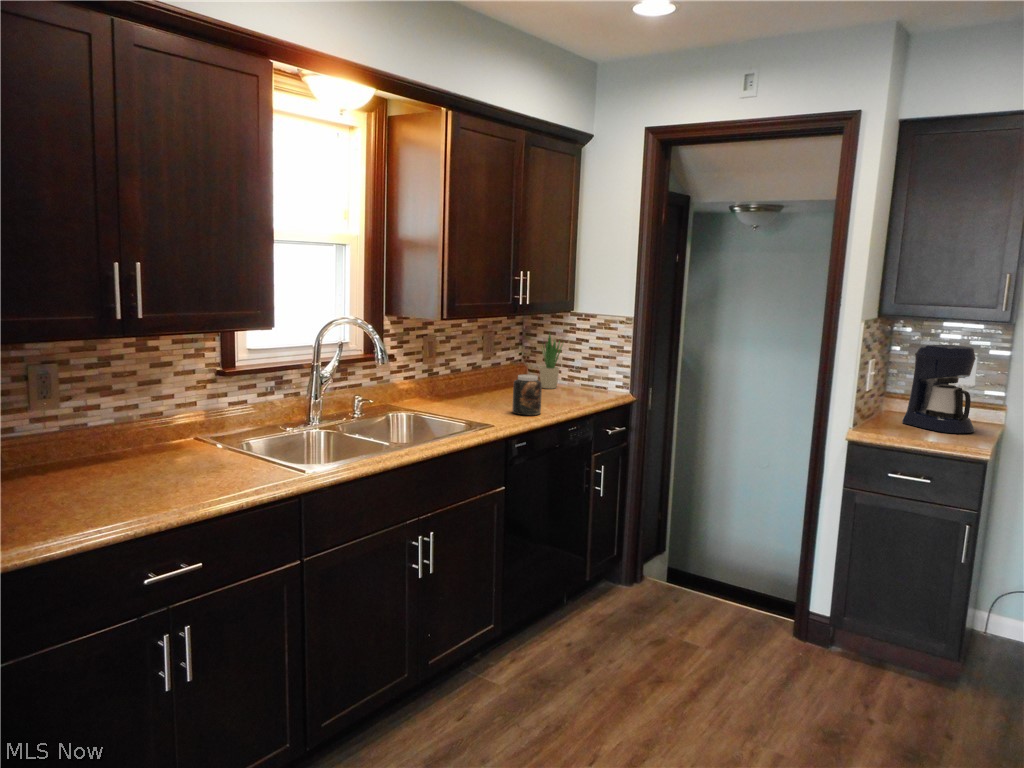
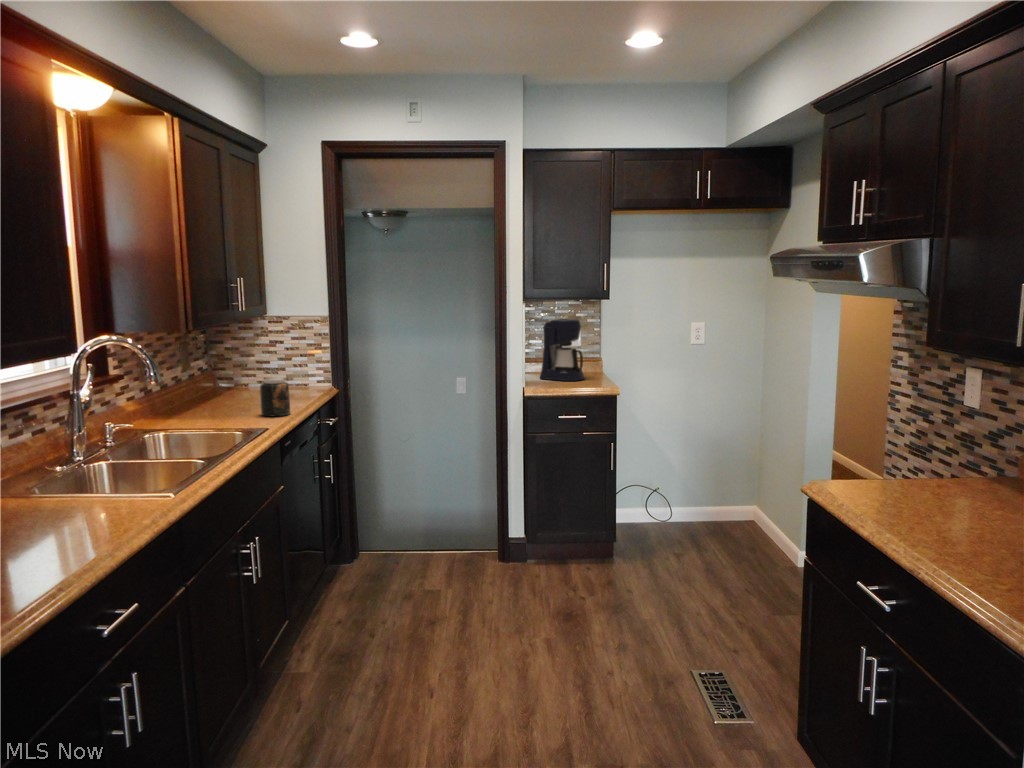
potted plant: present [539,332,562,389] -> none [237,336,260,393]

